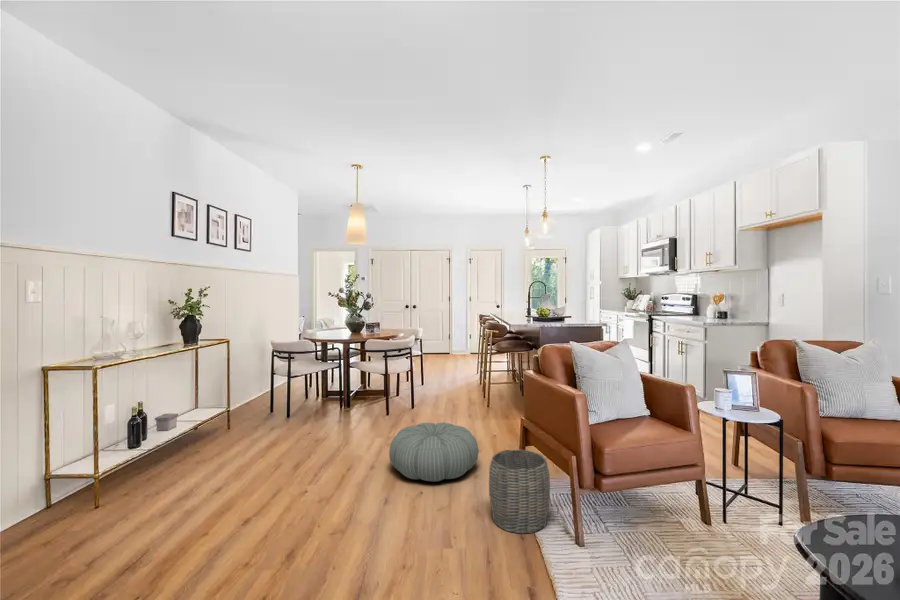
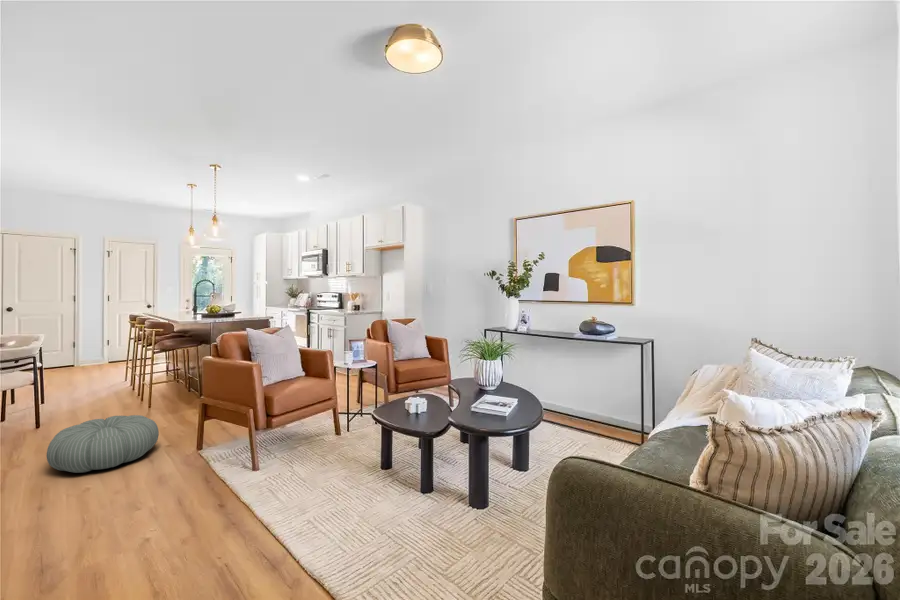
woven basket: present [489,450,550,533] -> none [177,415,232,478]

